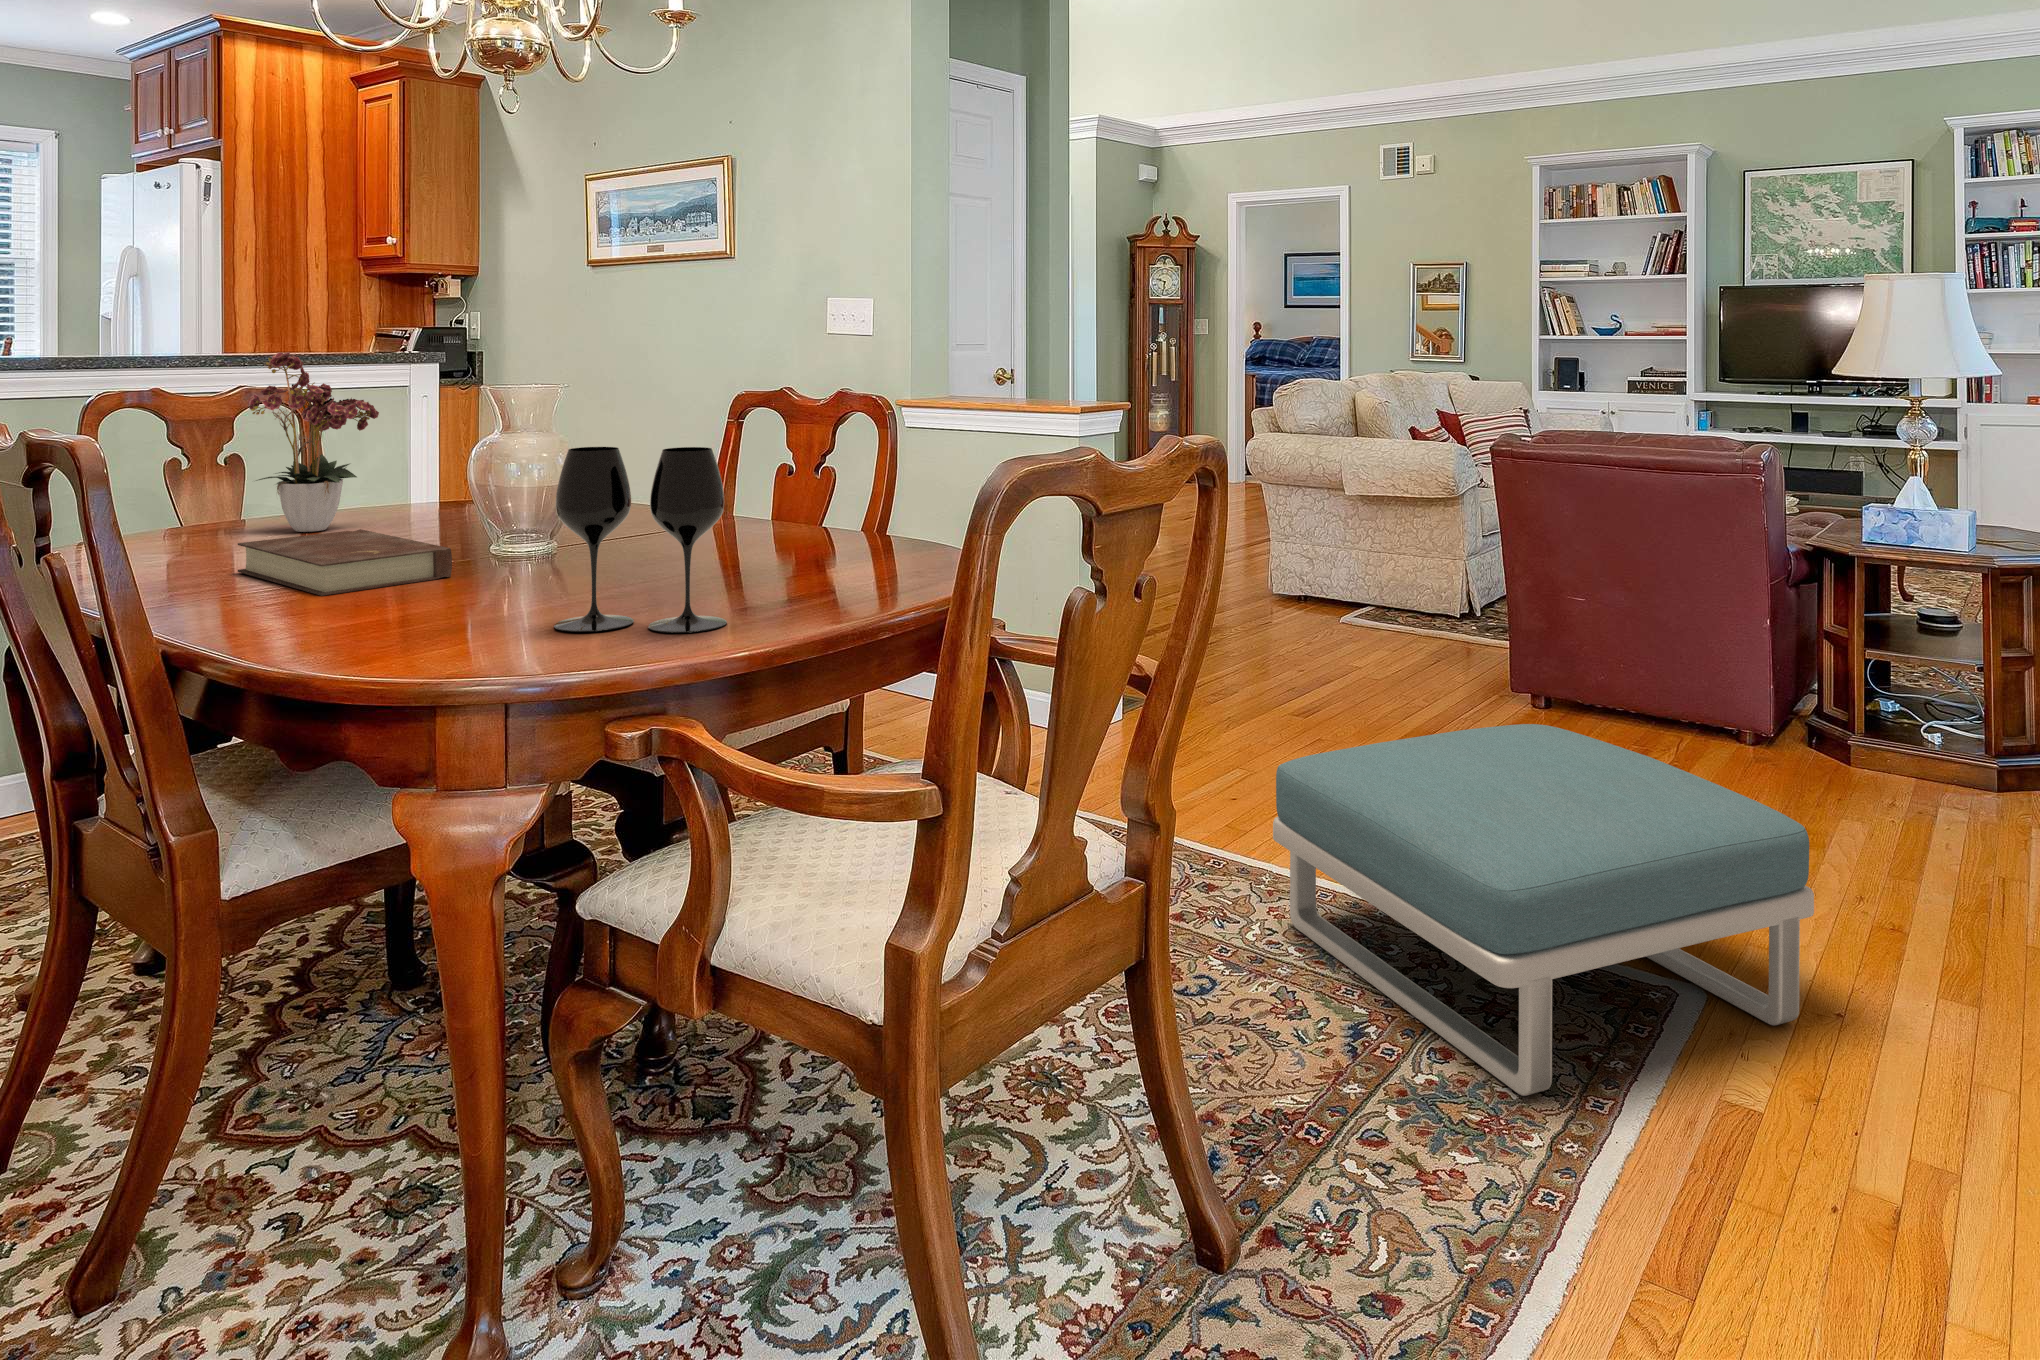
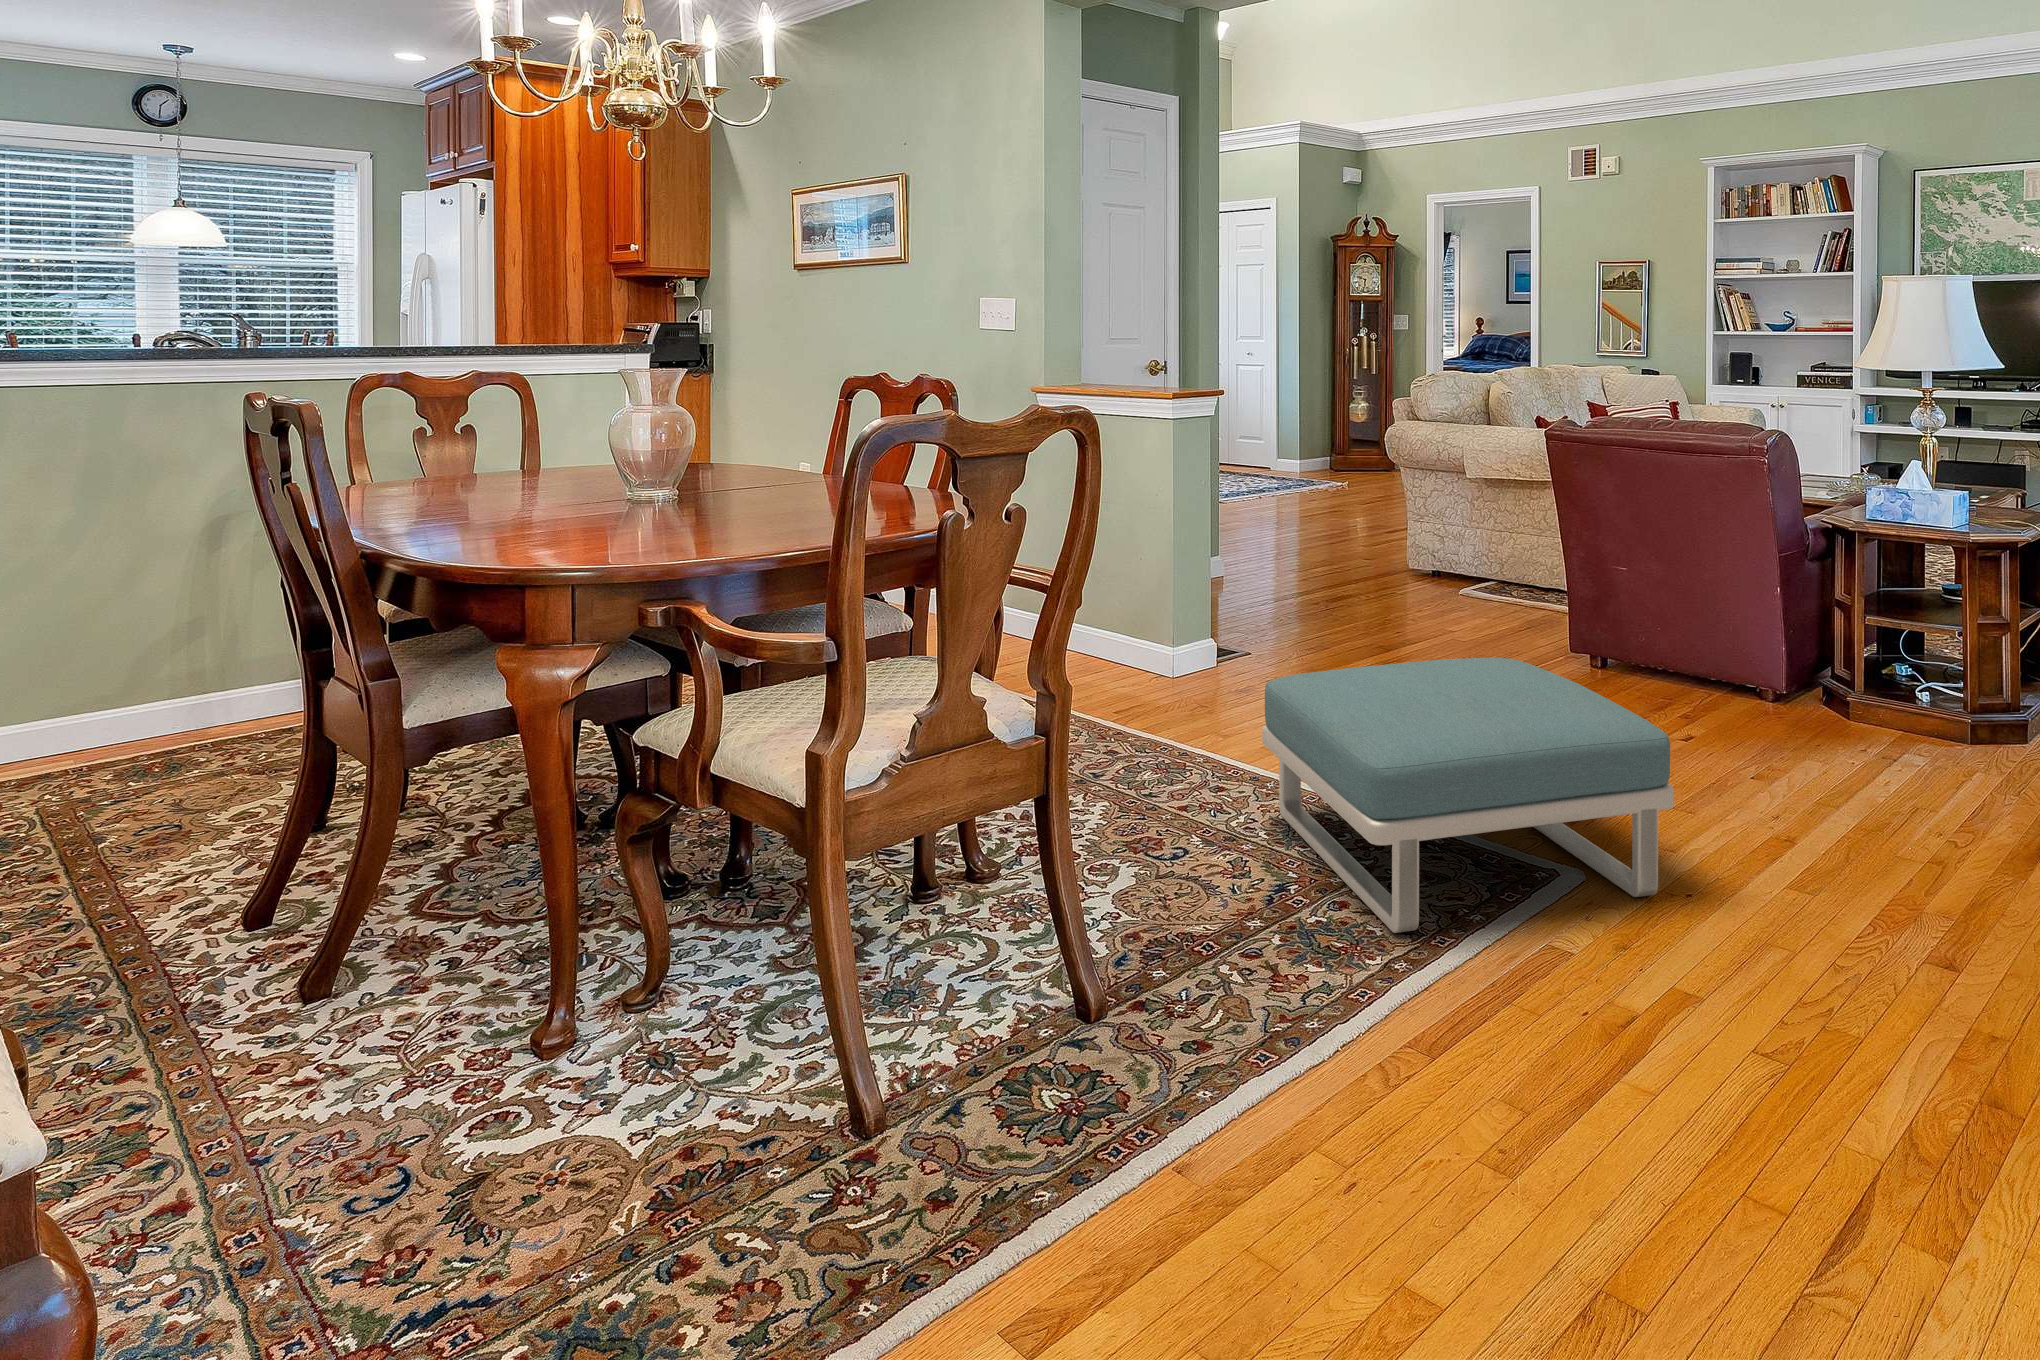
flower arrangement: present [249,352,379,532] -> none [465,335,579,481]
wine glass: present [554,447,727,633] -> none [632,408,757,543]
book: present [238,529,452,596] -> none [444,476,593,519]

